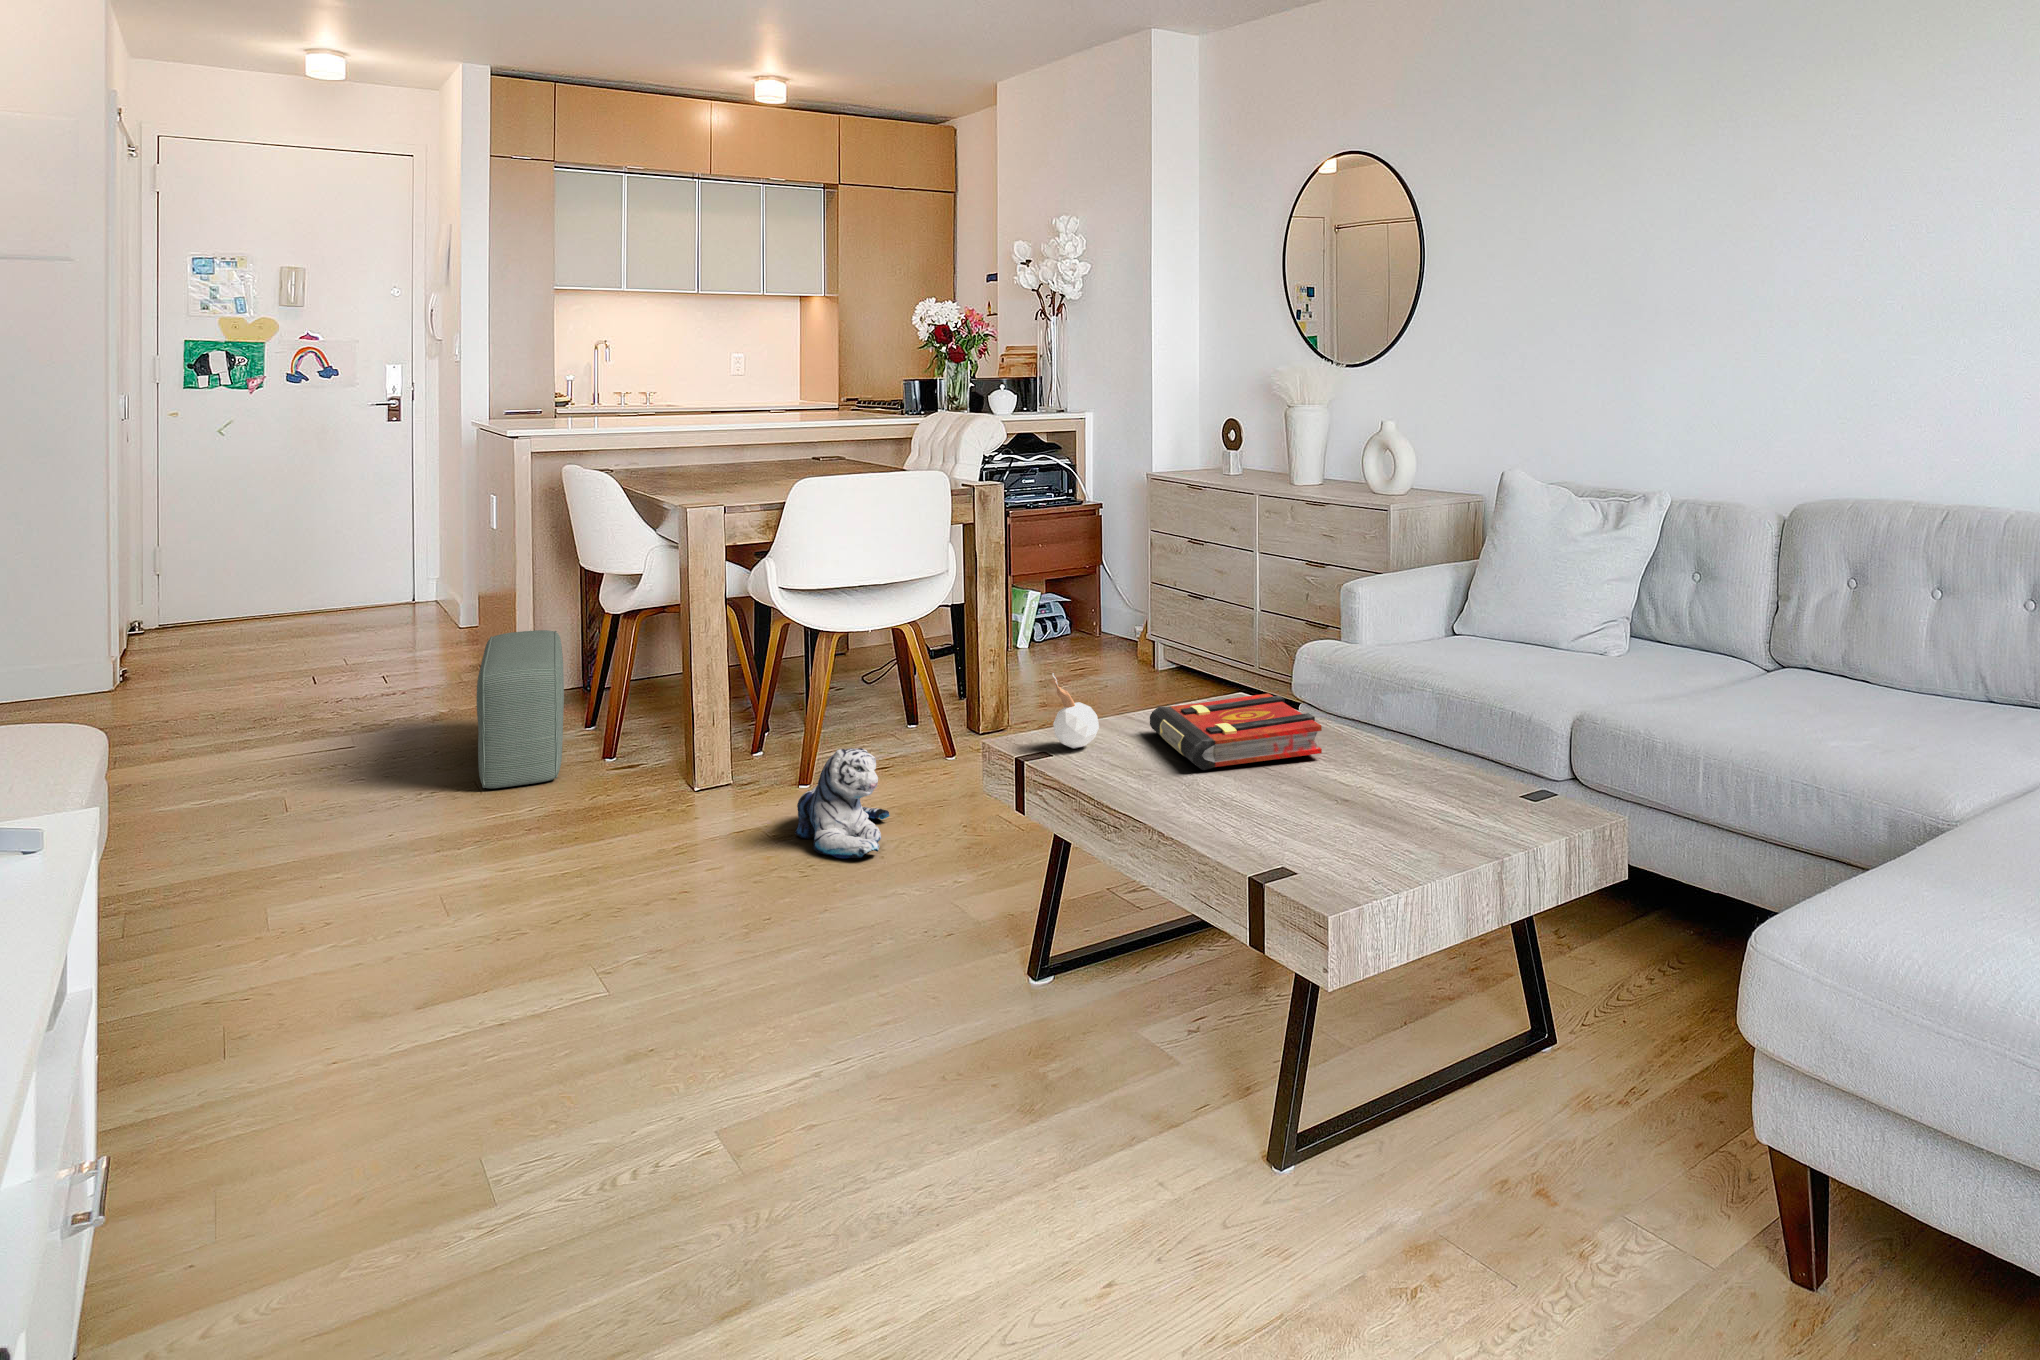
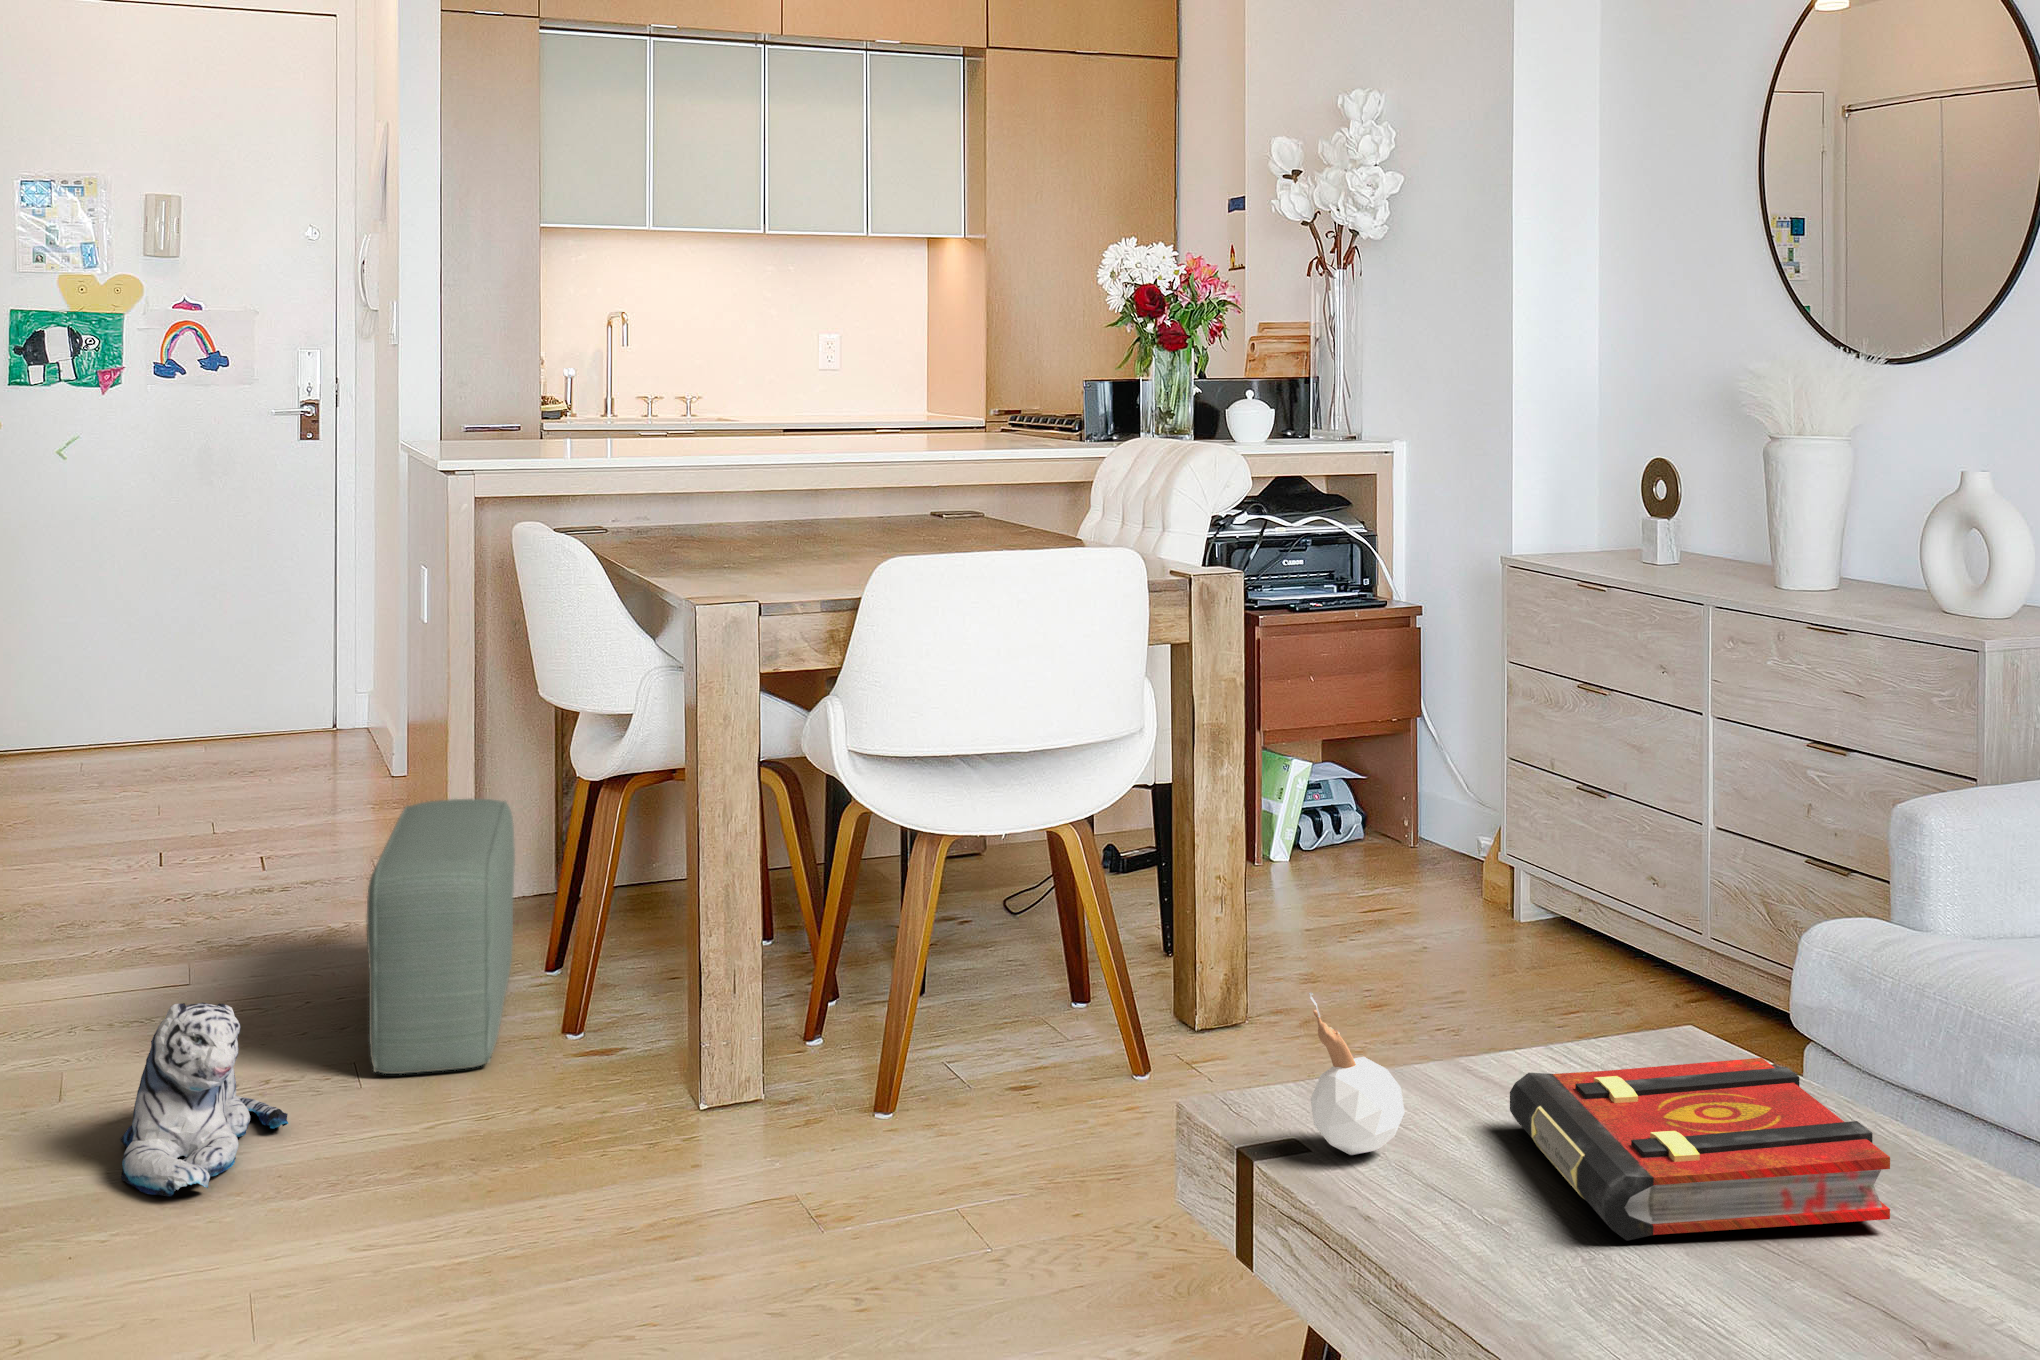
plush toy: present [795,748,890,858] -> present [120,1003,288,1196]

